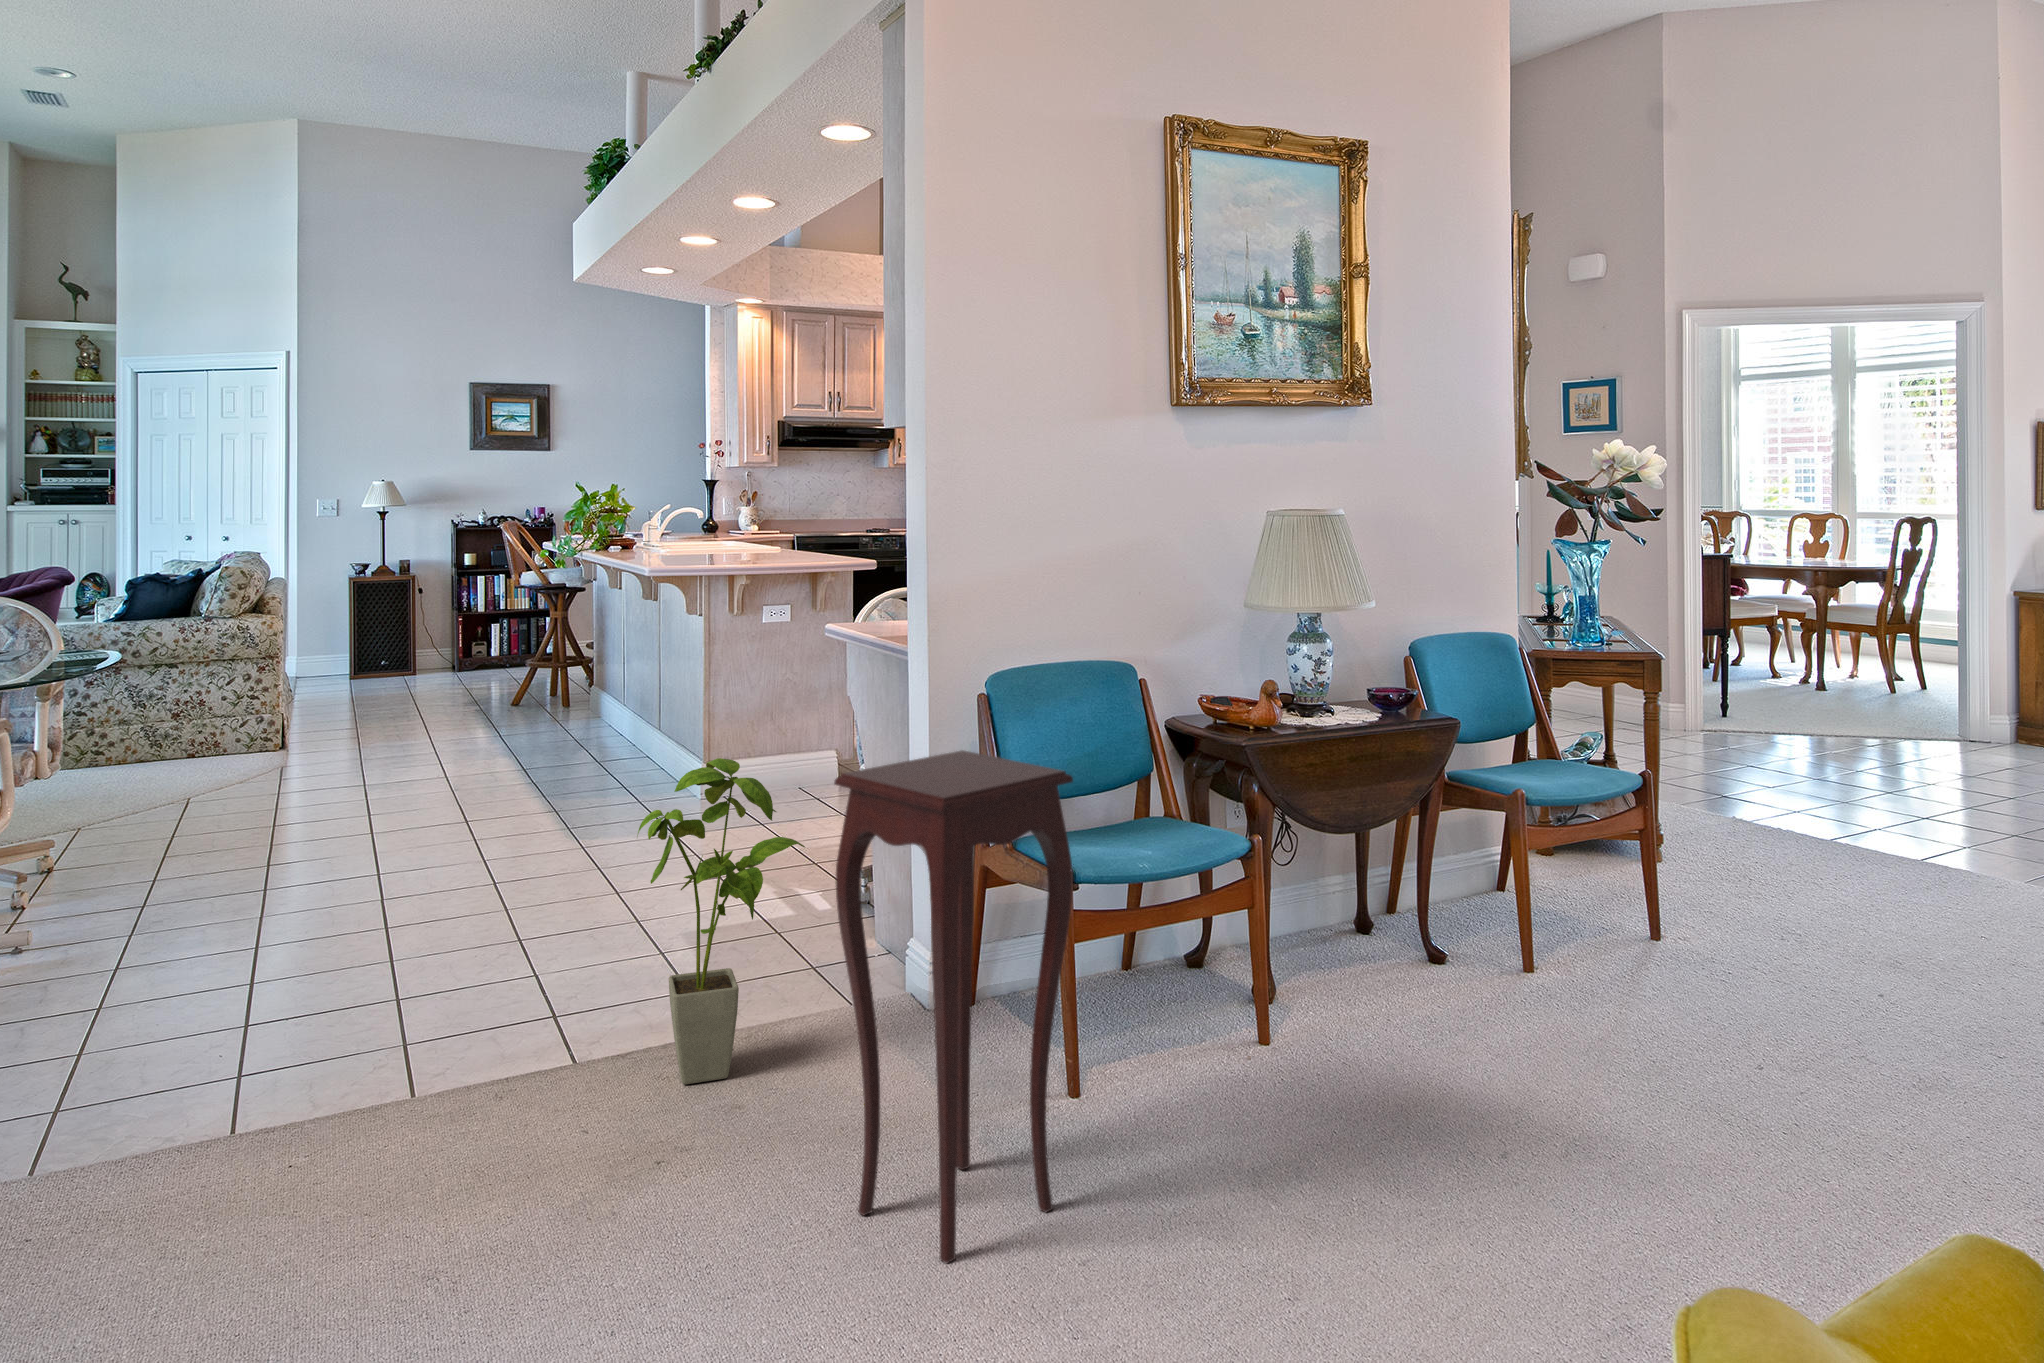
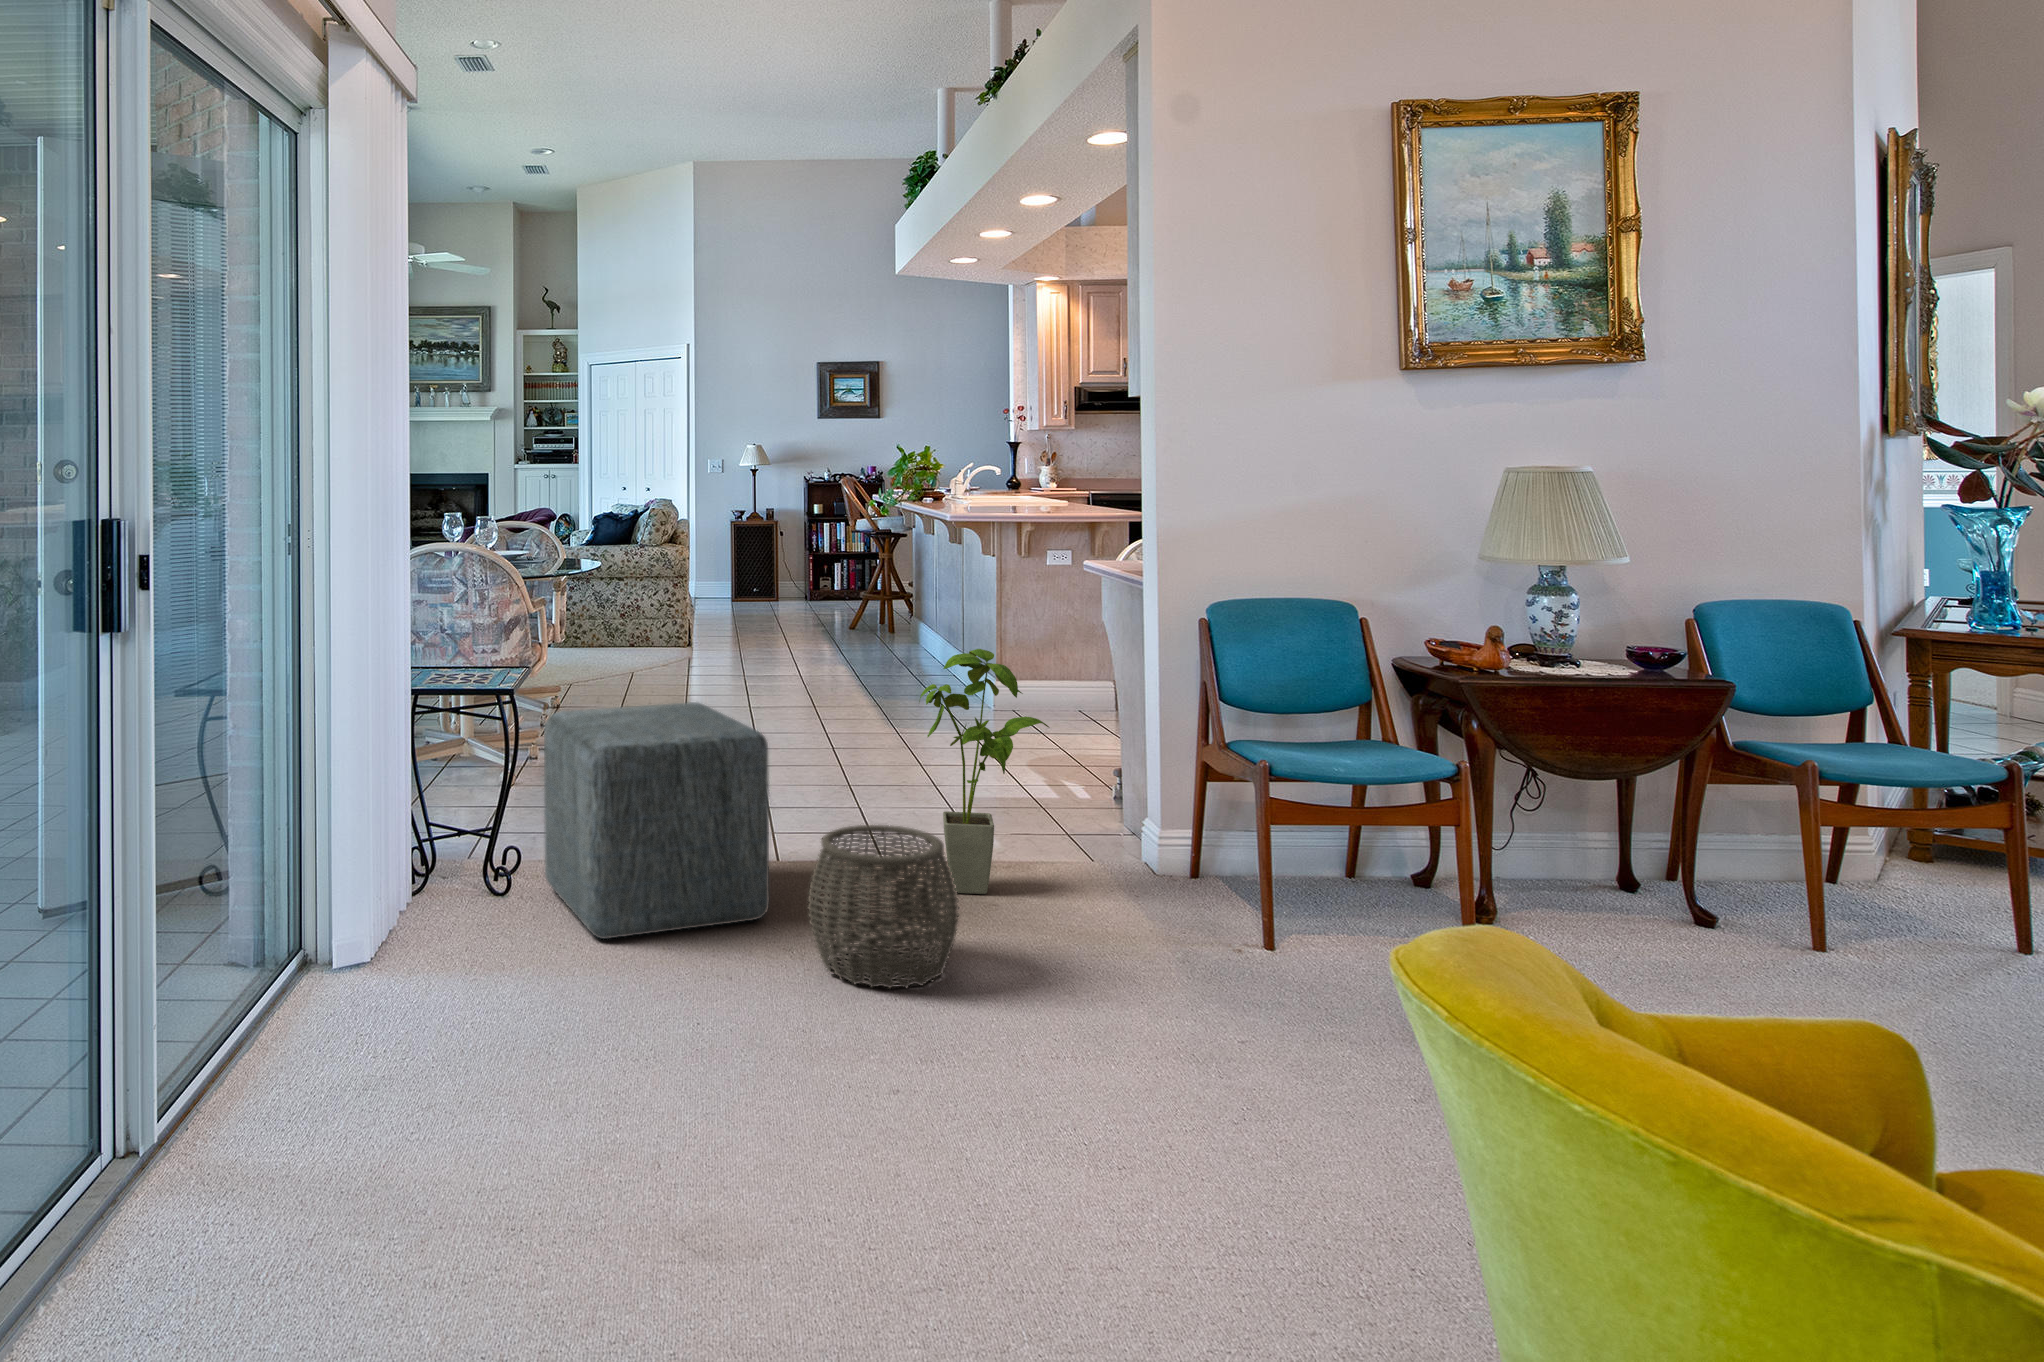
side table: present [834,750,1073,1263] -> none [1051,649,1247,1032]
ottoman: none [19,877,420,1303] -> present [544,702,769,939]
woven basket: none [486,1029,709,1286] -> present [808,825,959,988]

